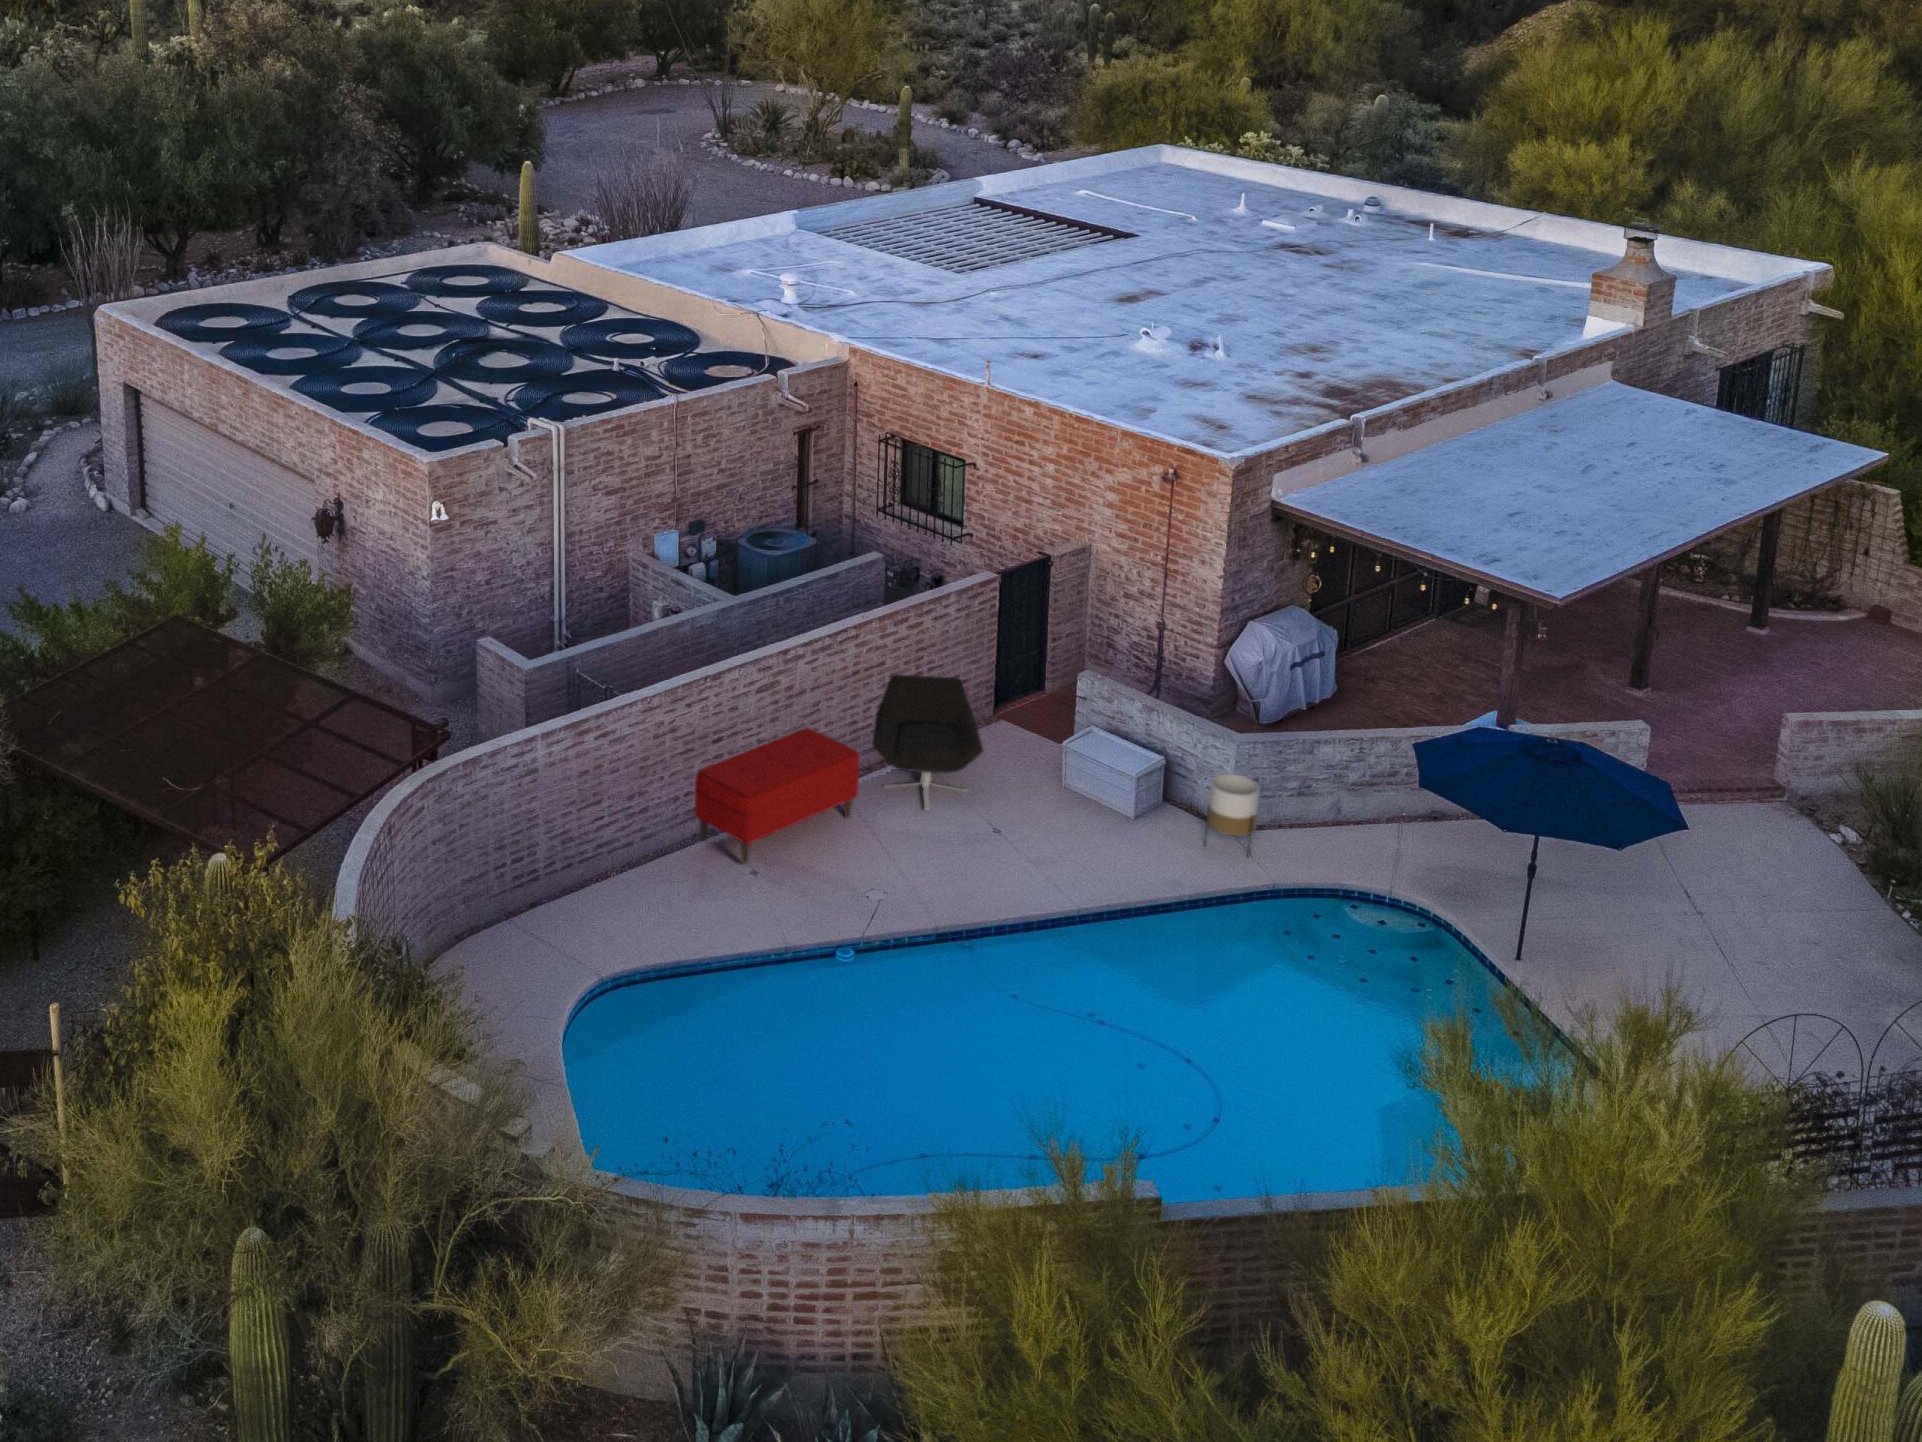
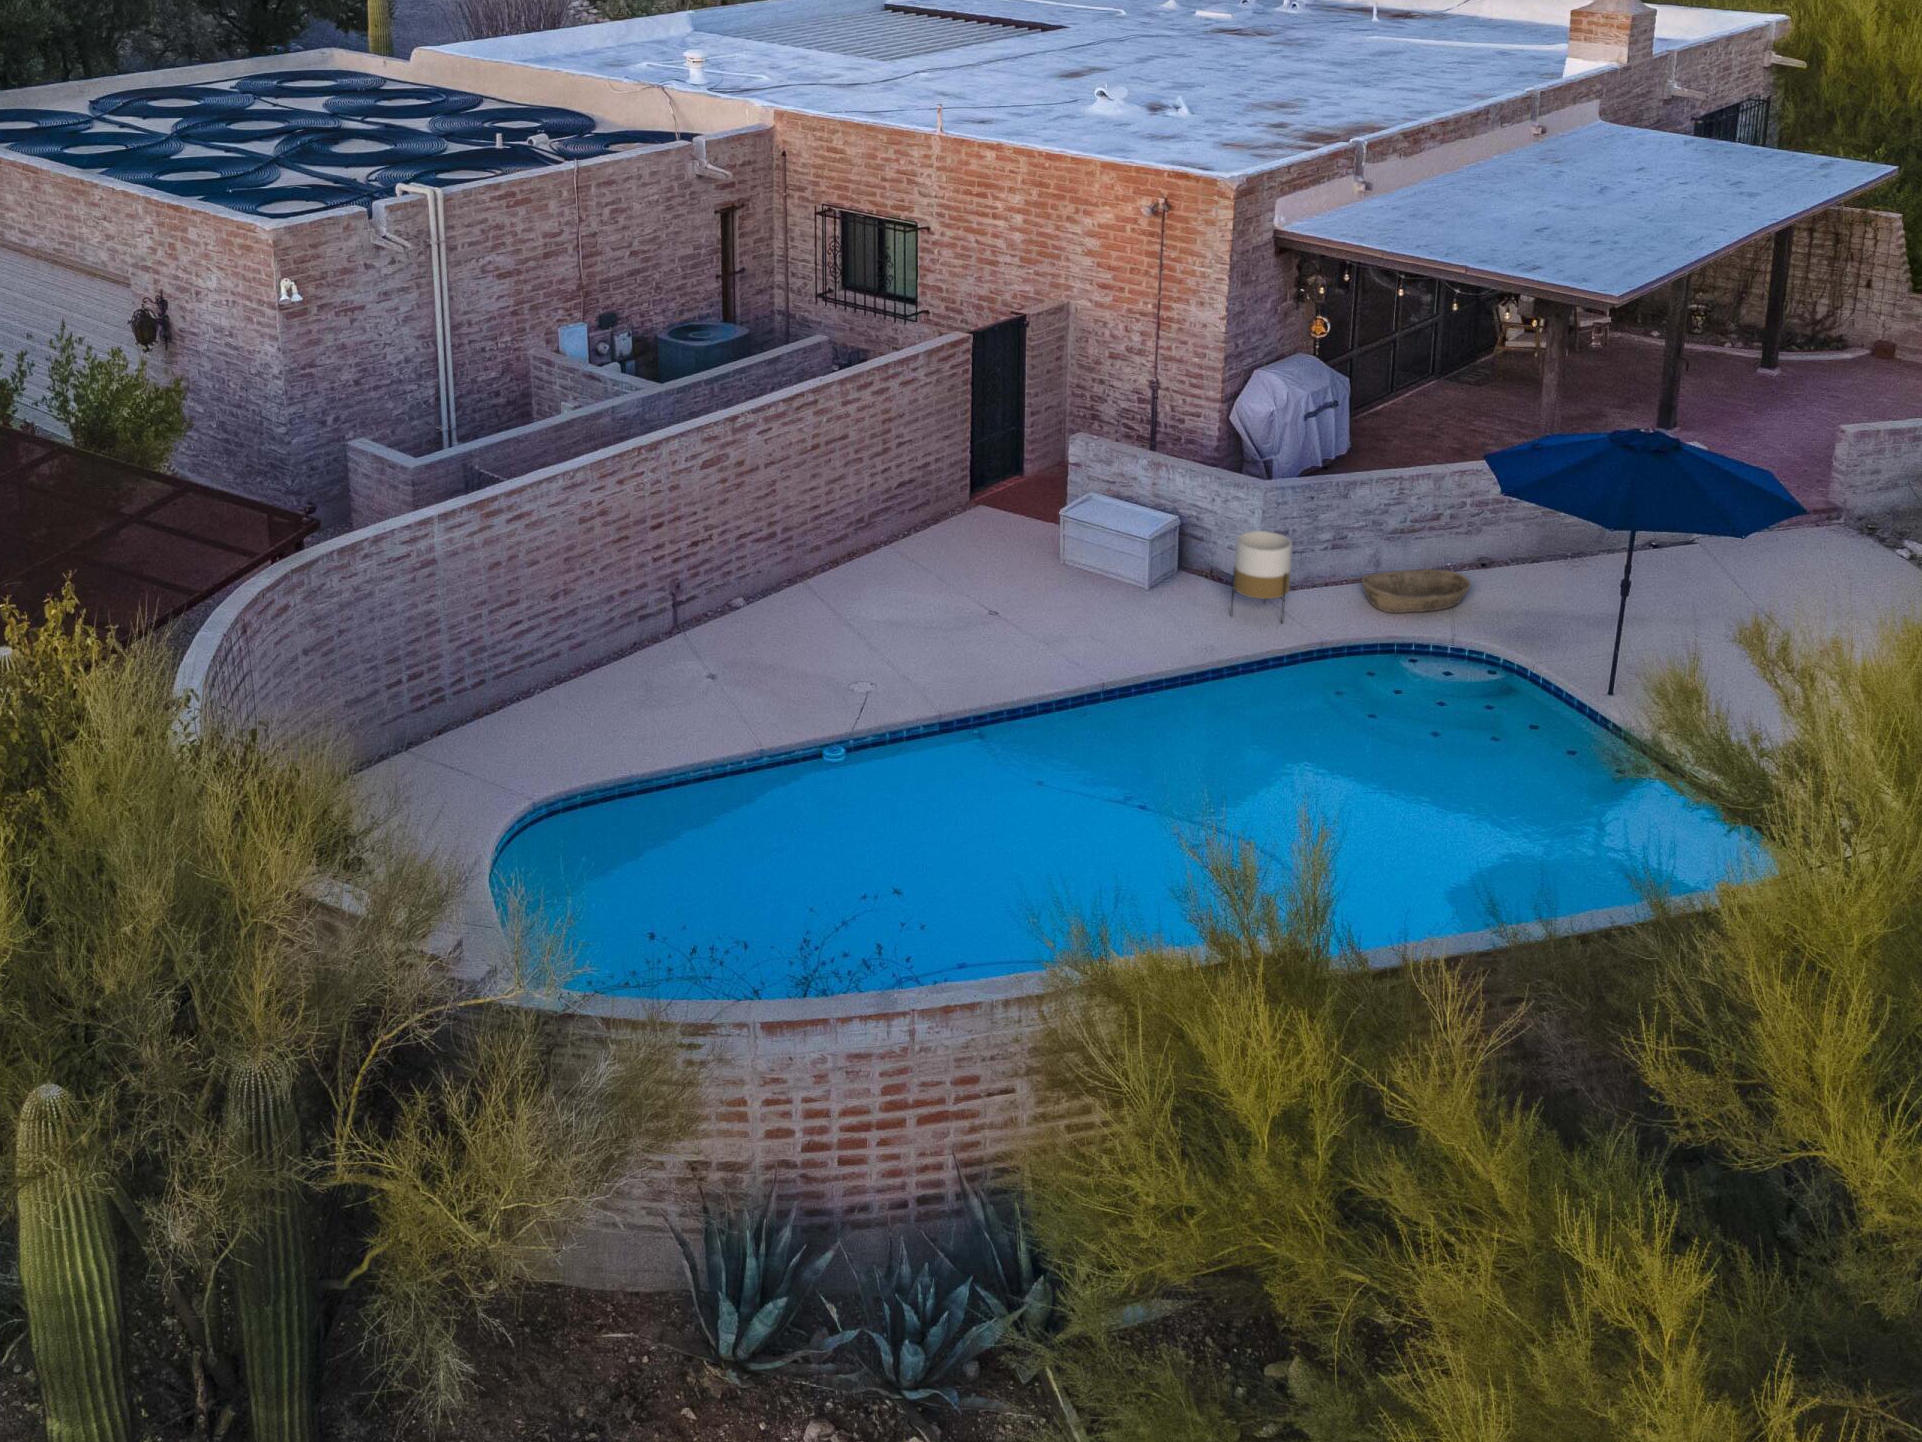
lounge chair: present [872,675,983,811] -> none [839,450,971,601]
bench: present [695,728,859,864] -> none [632,515,828,671]
basket: none [1324,815,1423,855] -> present [1362,569,1471,613]

